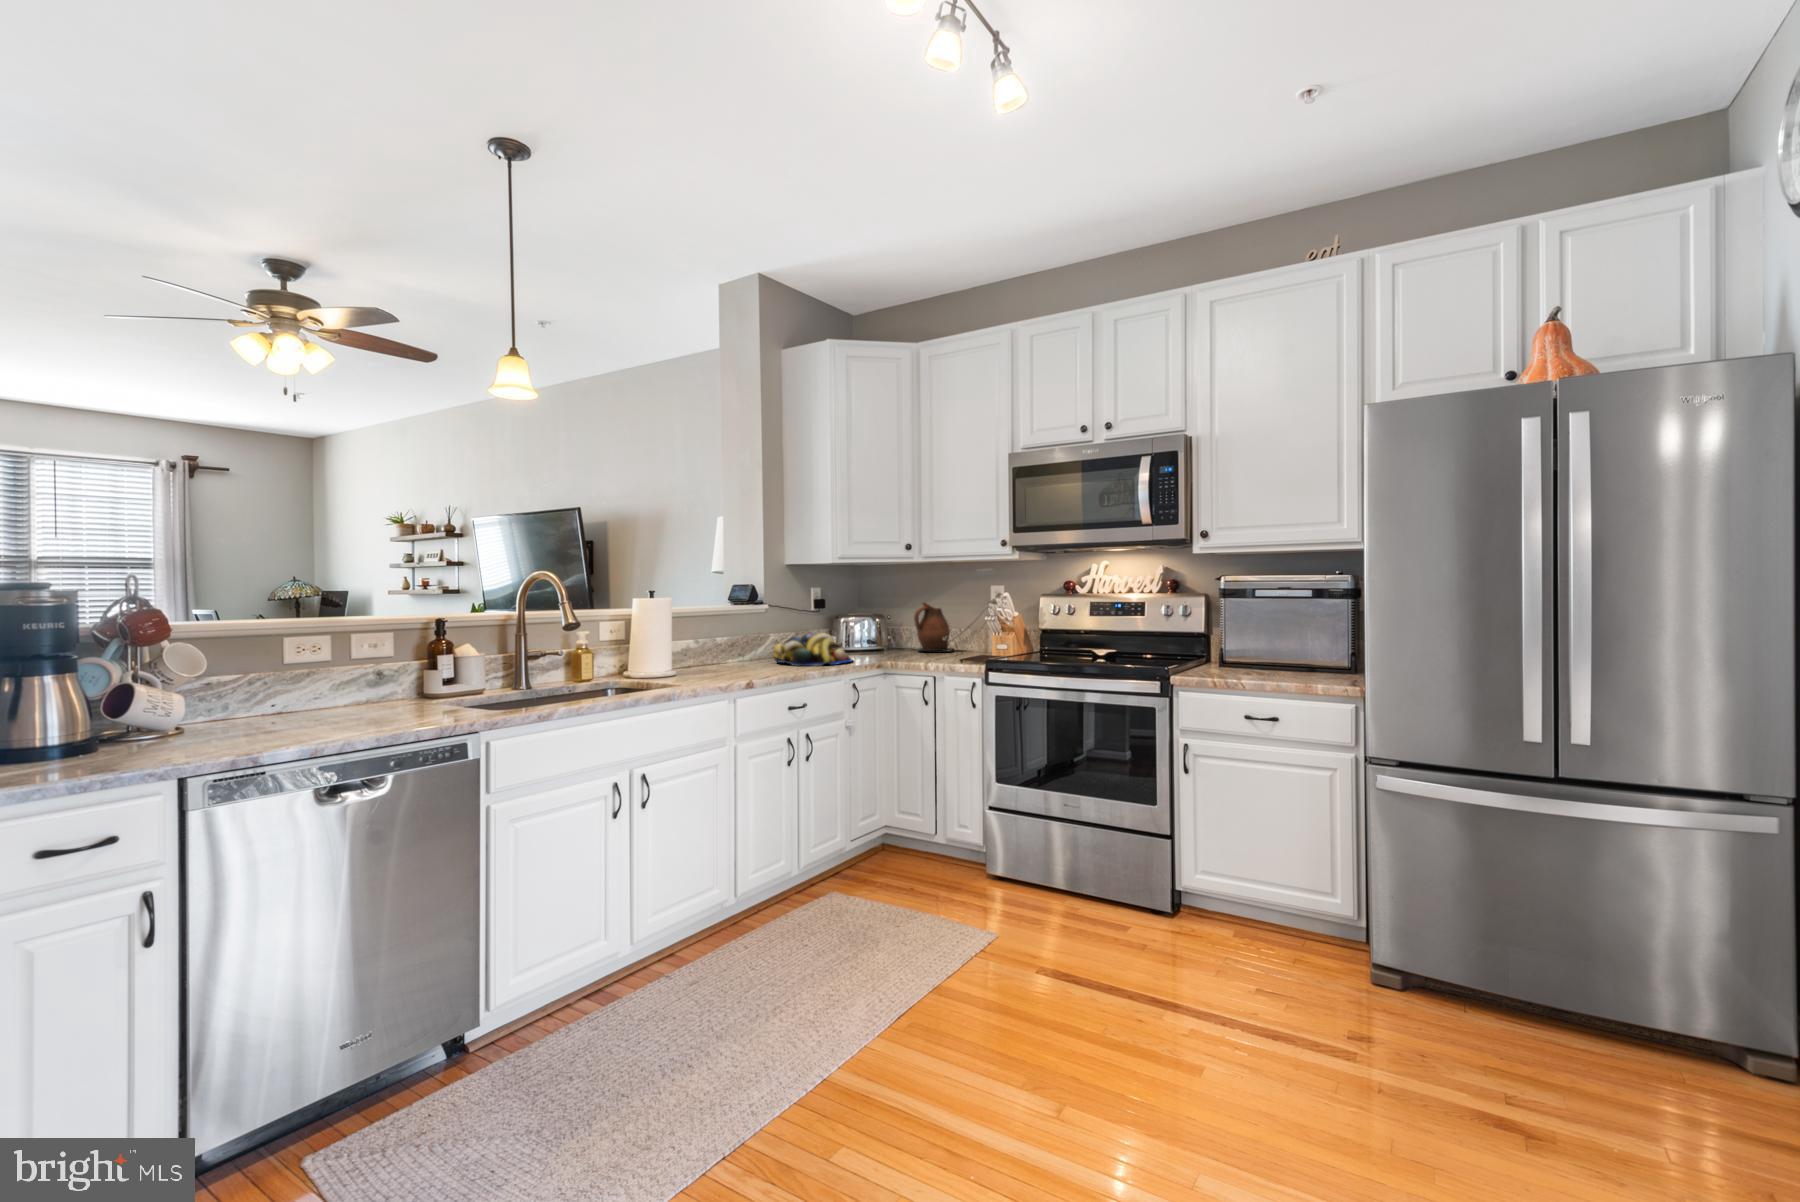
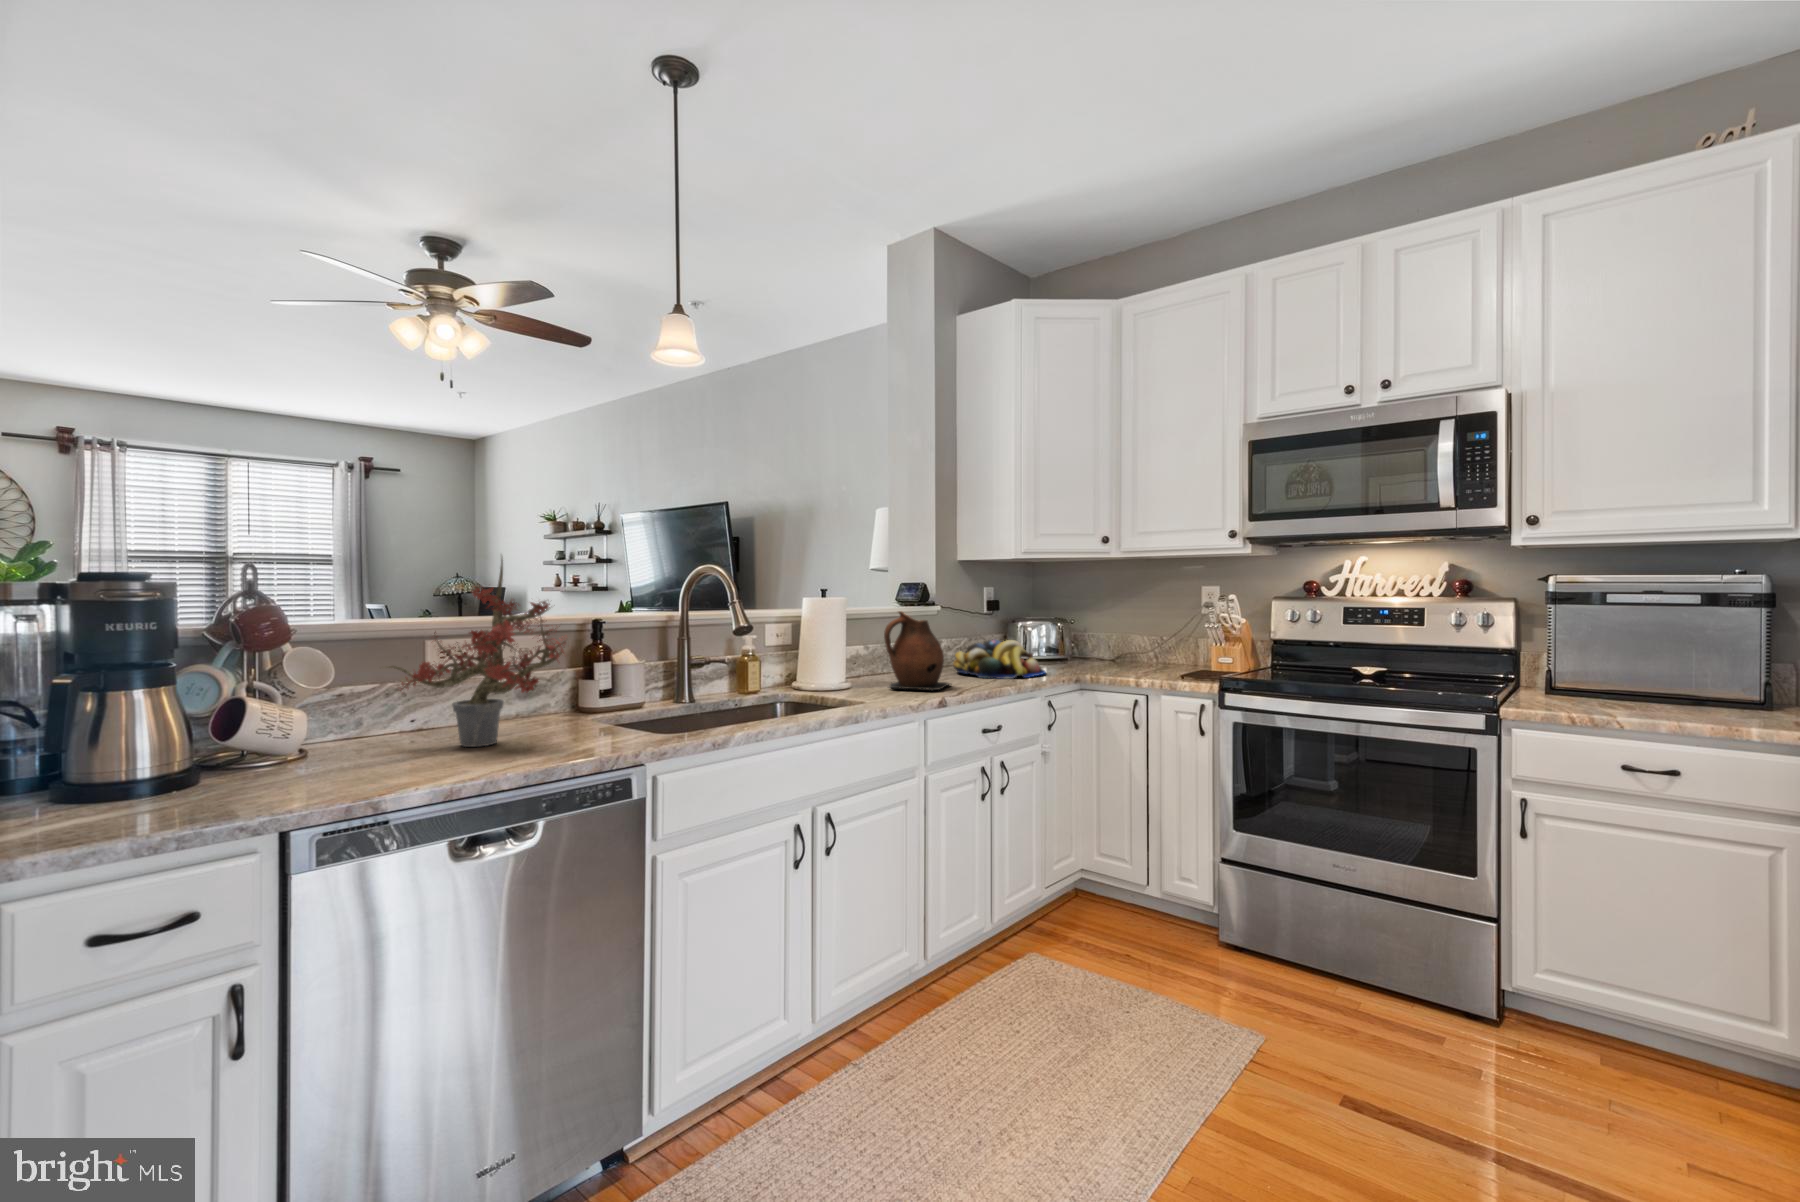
potted plant: none [247,565,416,723] -> present [388,558,567,747]
ceramic pitcher: present [914,602,955,652] -> present [884,611,951,691]

